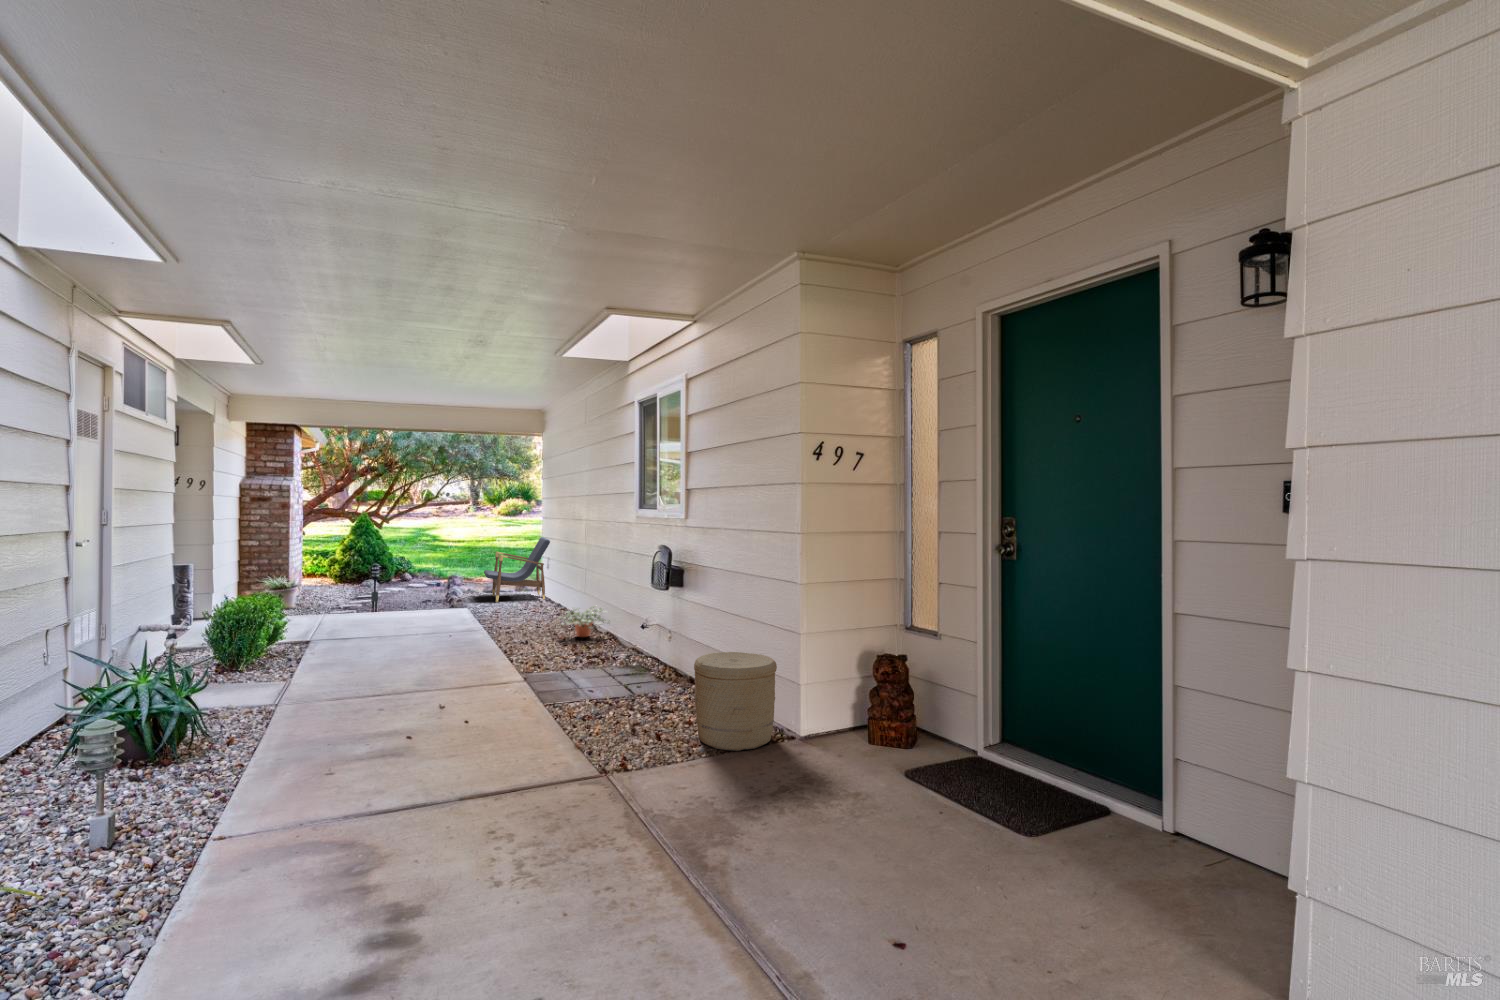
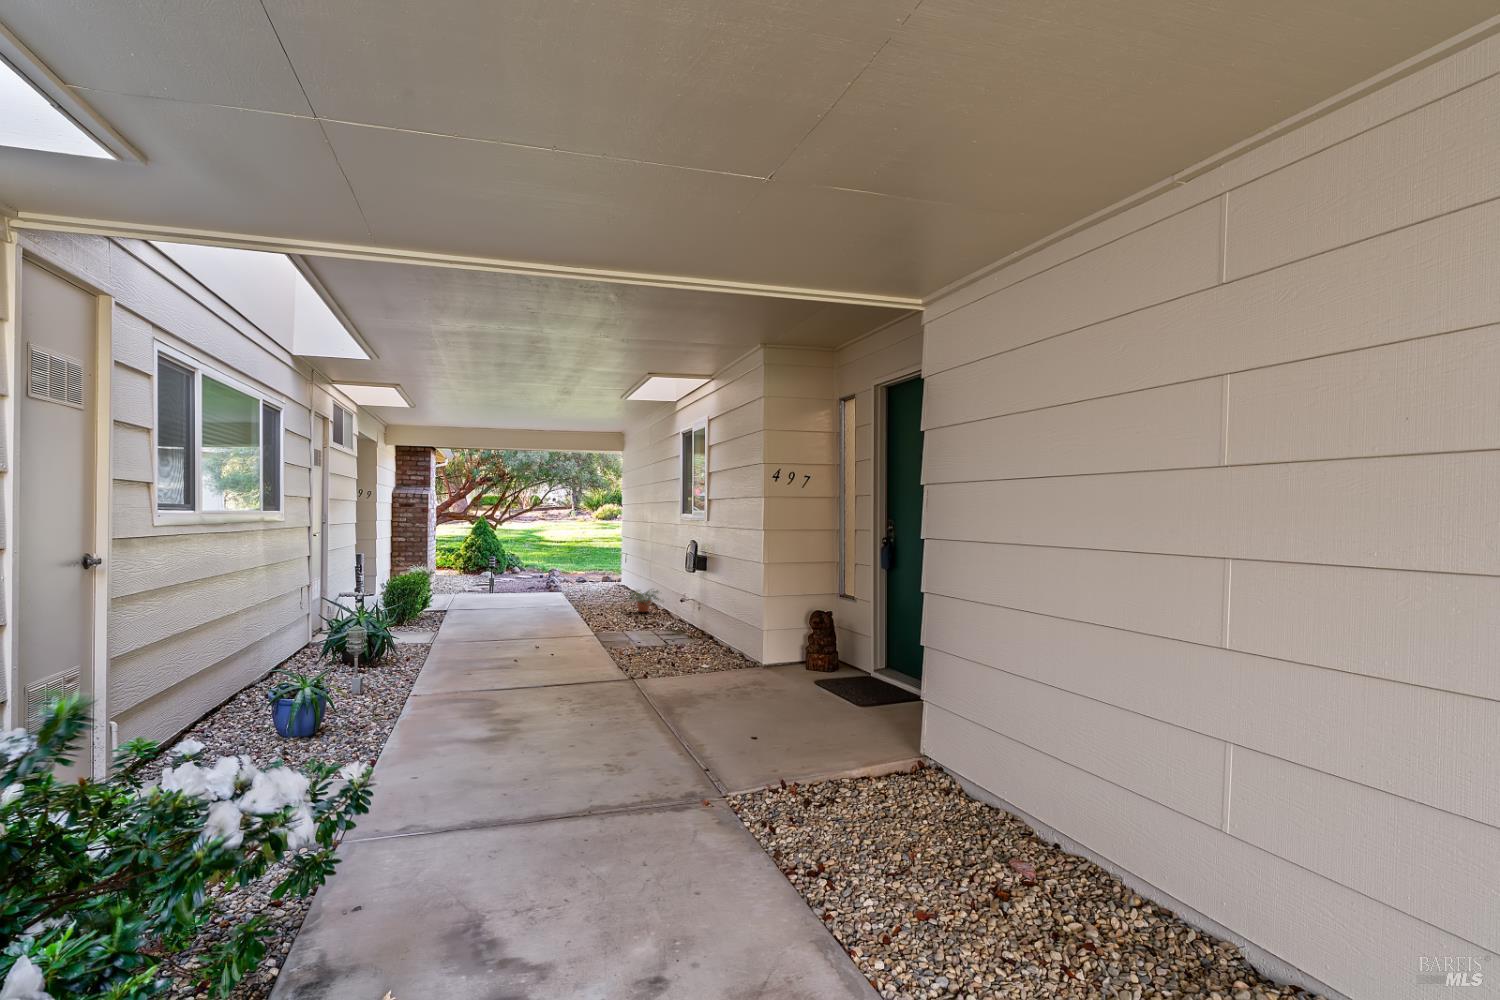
lounge chair: present [484,537,550,602] -> none [575,536,627,588]
woven basket: present [694,652,777,751] -> none [693,611,749,673]

